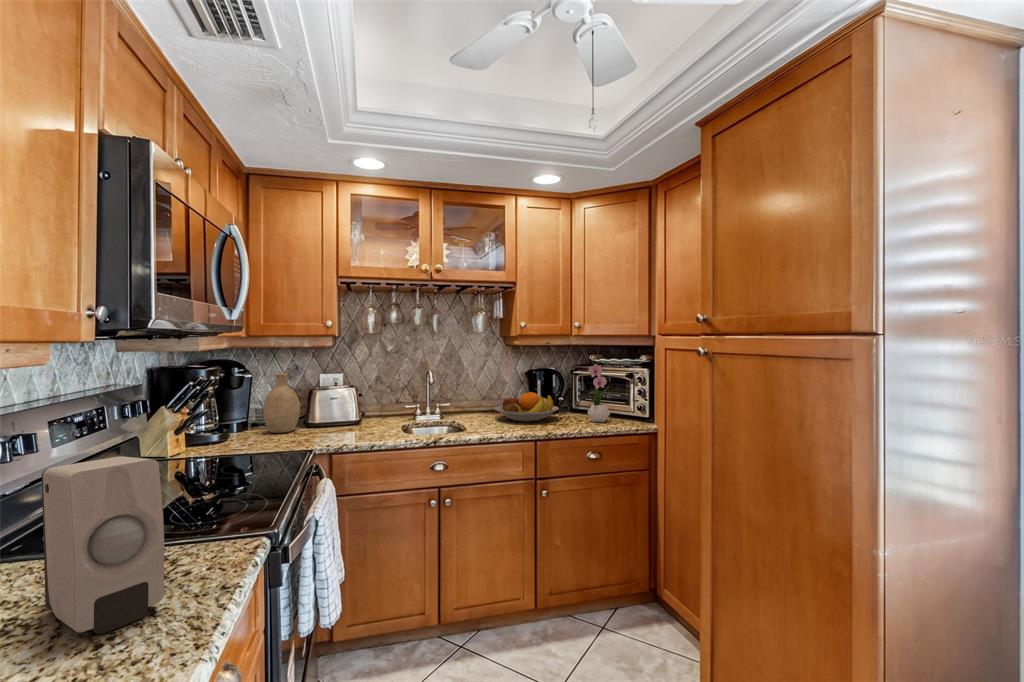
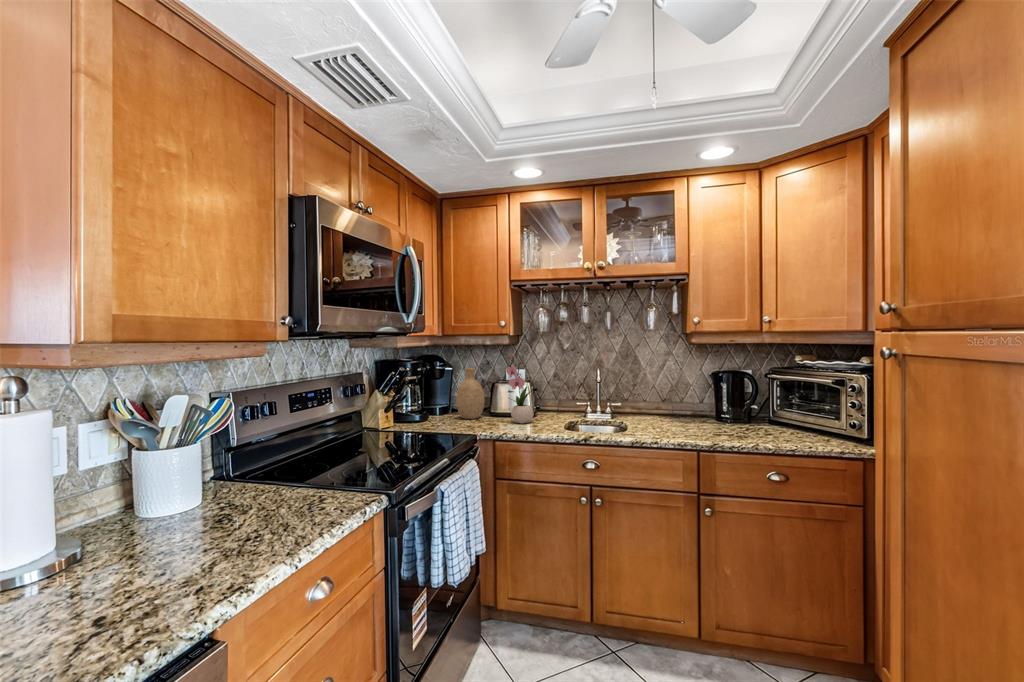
flower arrangement: present [587,355,610,422] -> present [506,356,534,424]
fruit bowl: present [494,392,559,421] -> none [667,396,744,428]
soap dispenser: present [42,456,164,634] -> none [211,422,270,540]

